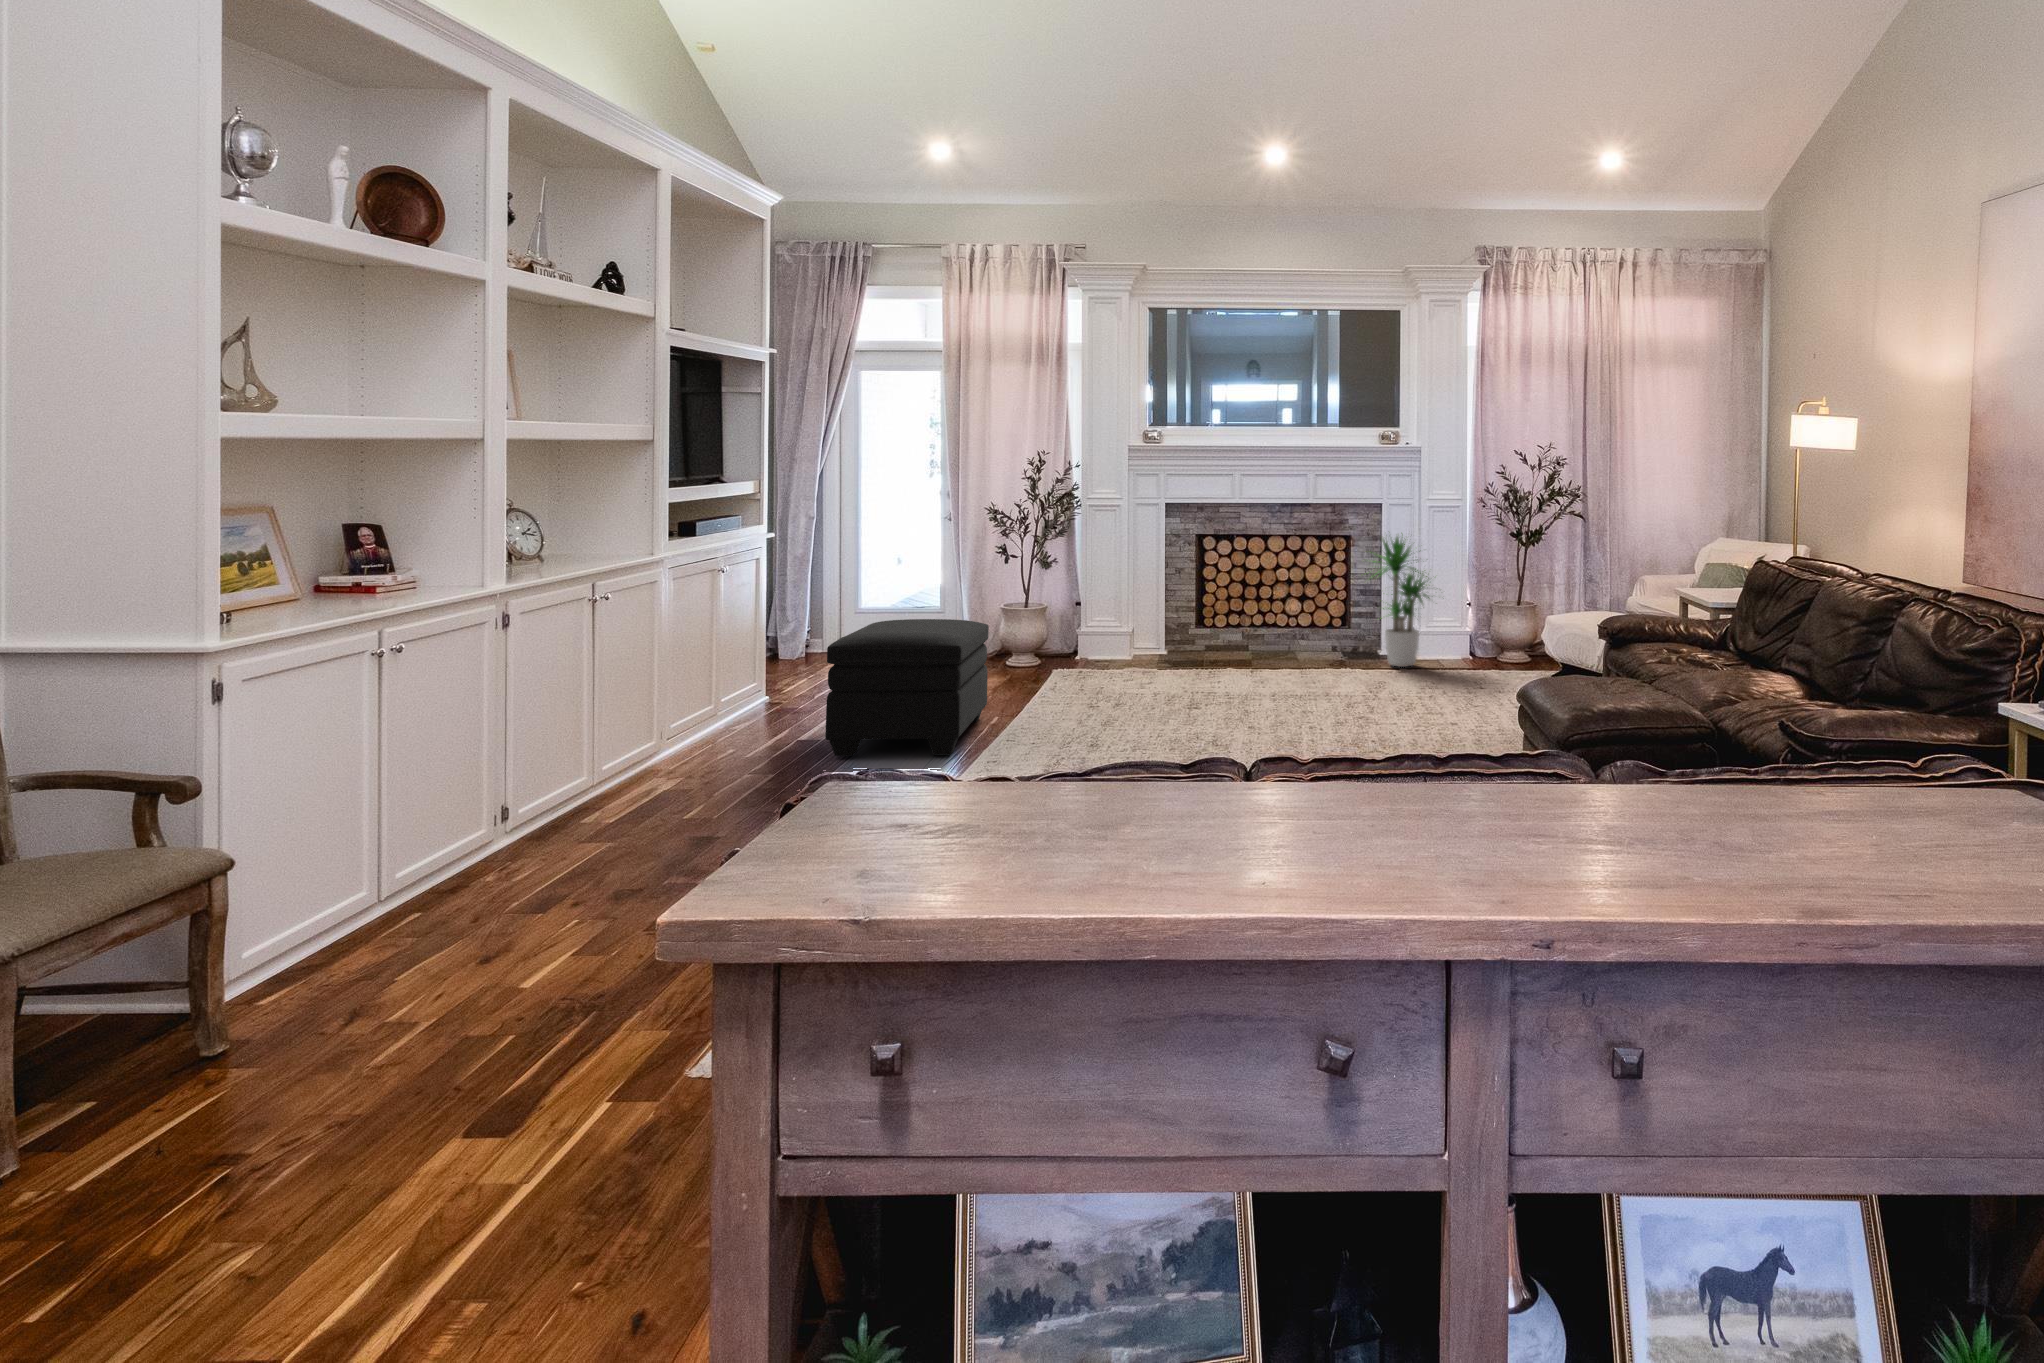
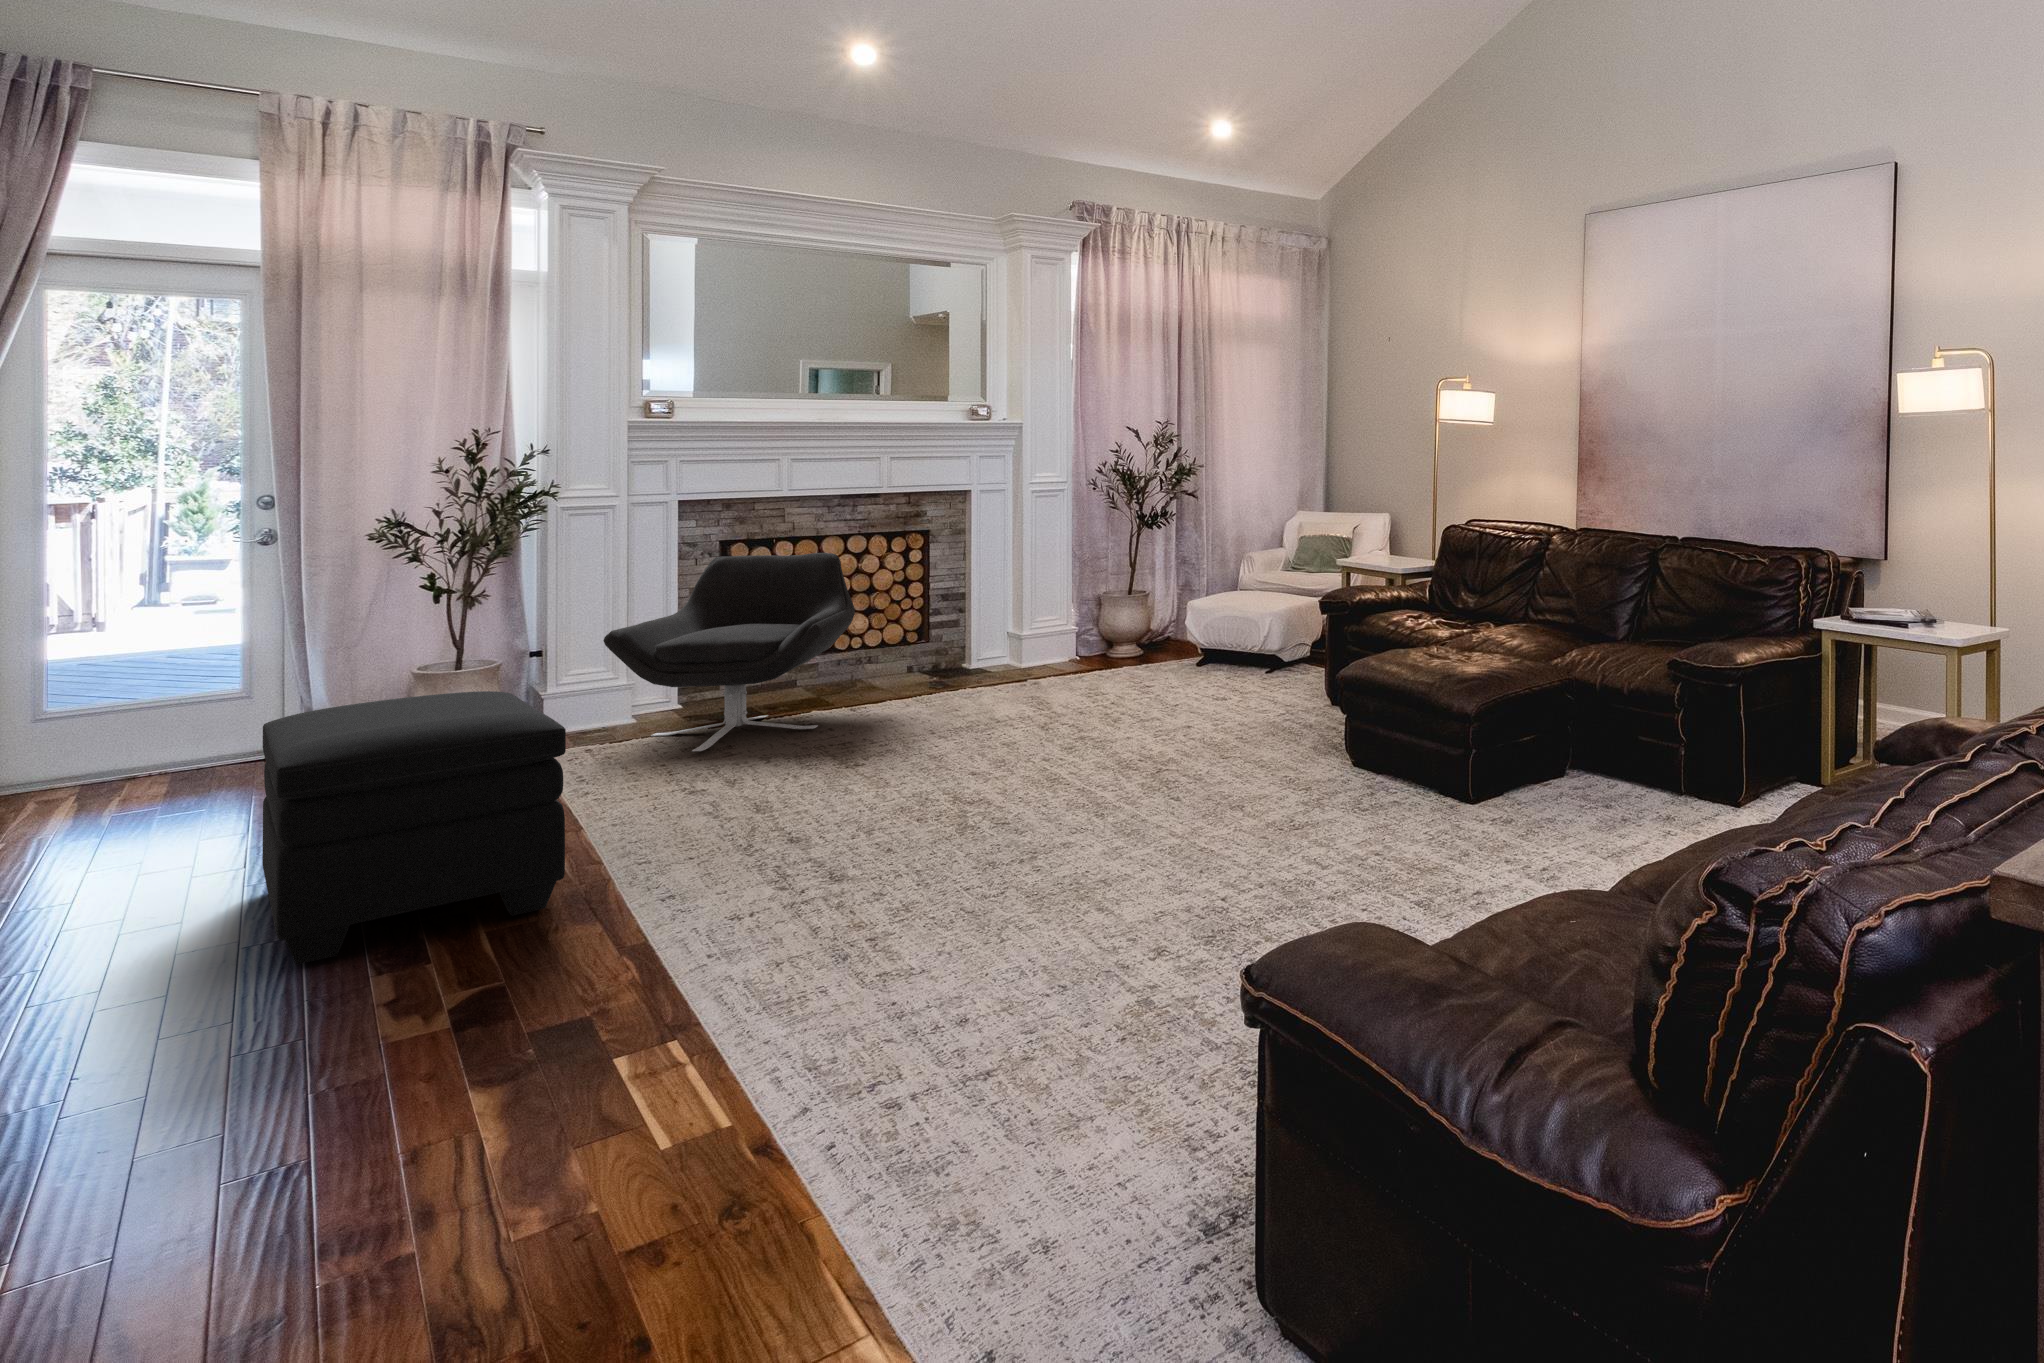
potted plant: present [1370,537,1430,667] -> none [957,520,1065,679]
lounge chair: none [1098,546,1266,684] -> present [603,553,855,751]

